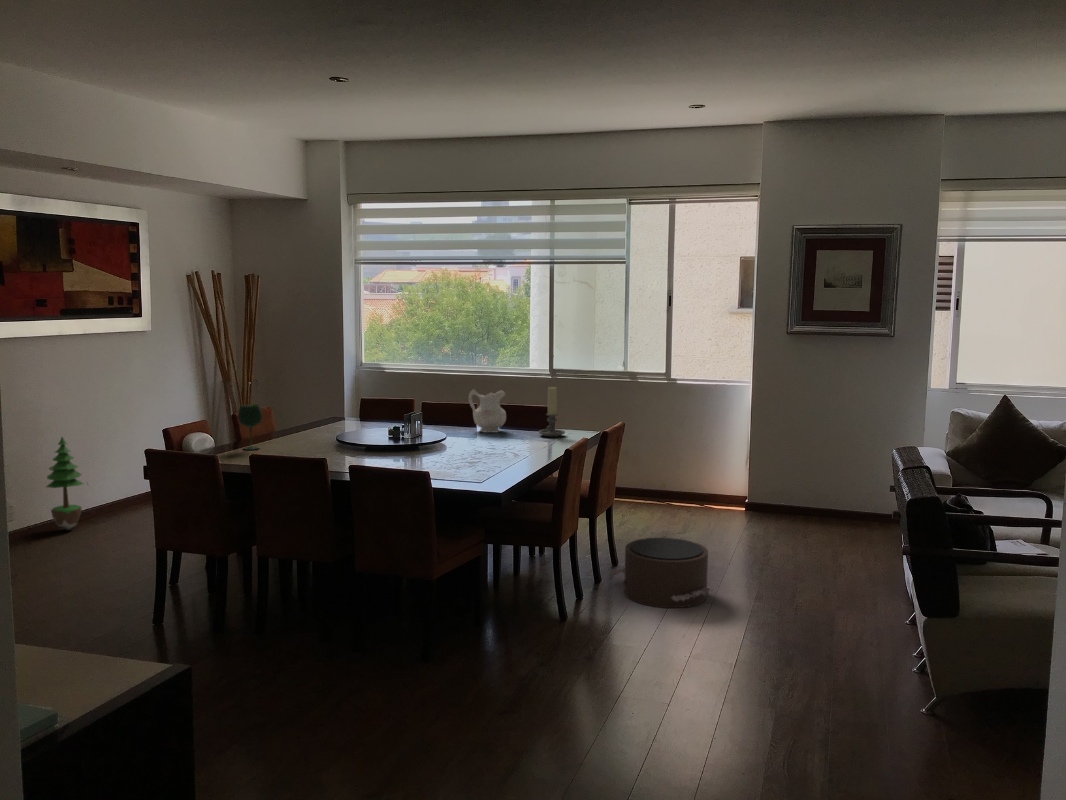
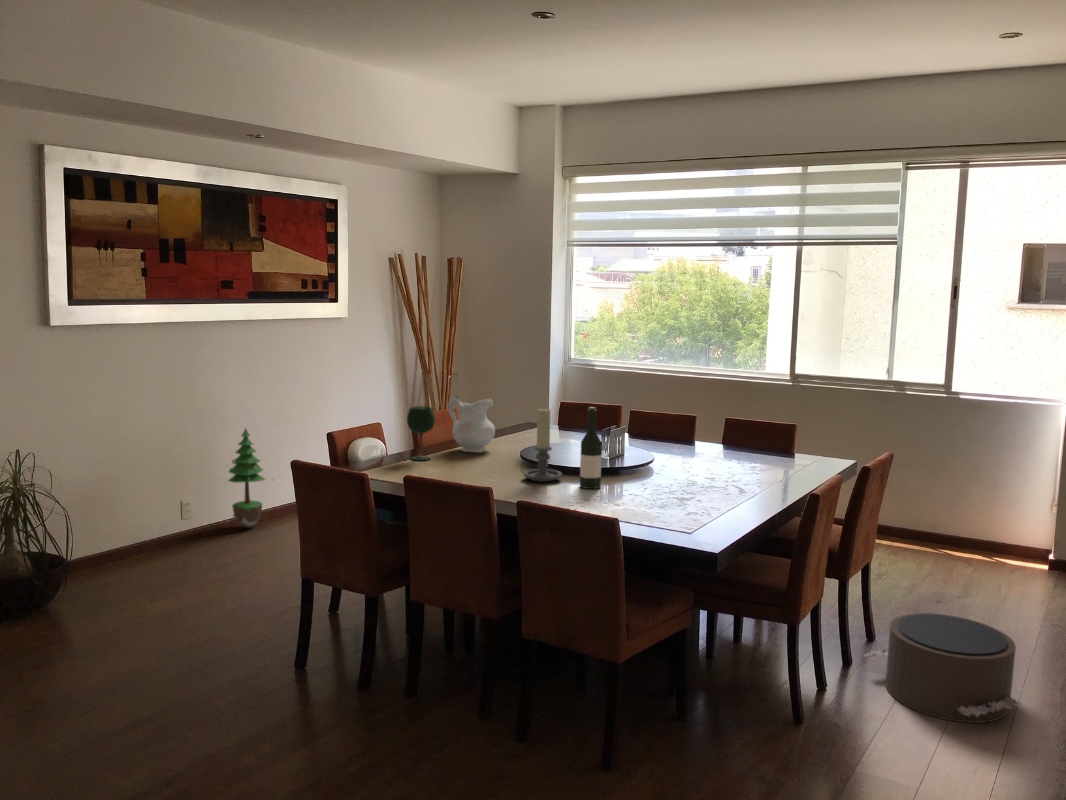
candle holder: present [539,387,565,437] -> present [523,408,562,482]
ceramic pitcher: present [469,389,506,432] -> present [449,395,495,453]
wine bottle: none [390,397,408,461] -> present [580,407,602,489]

